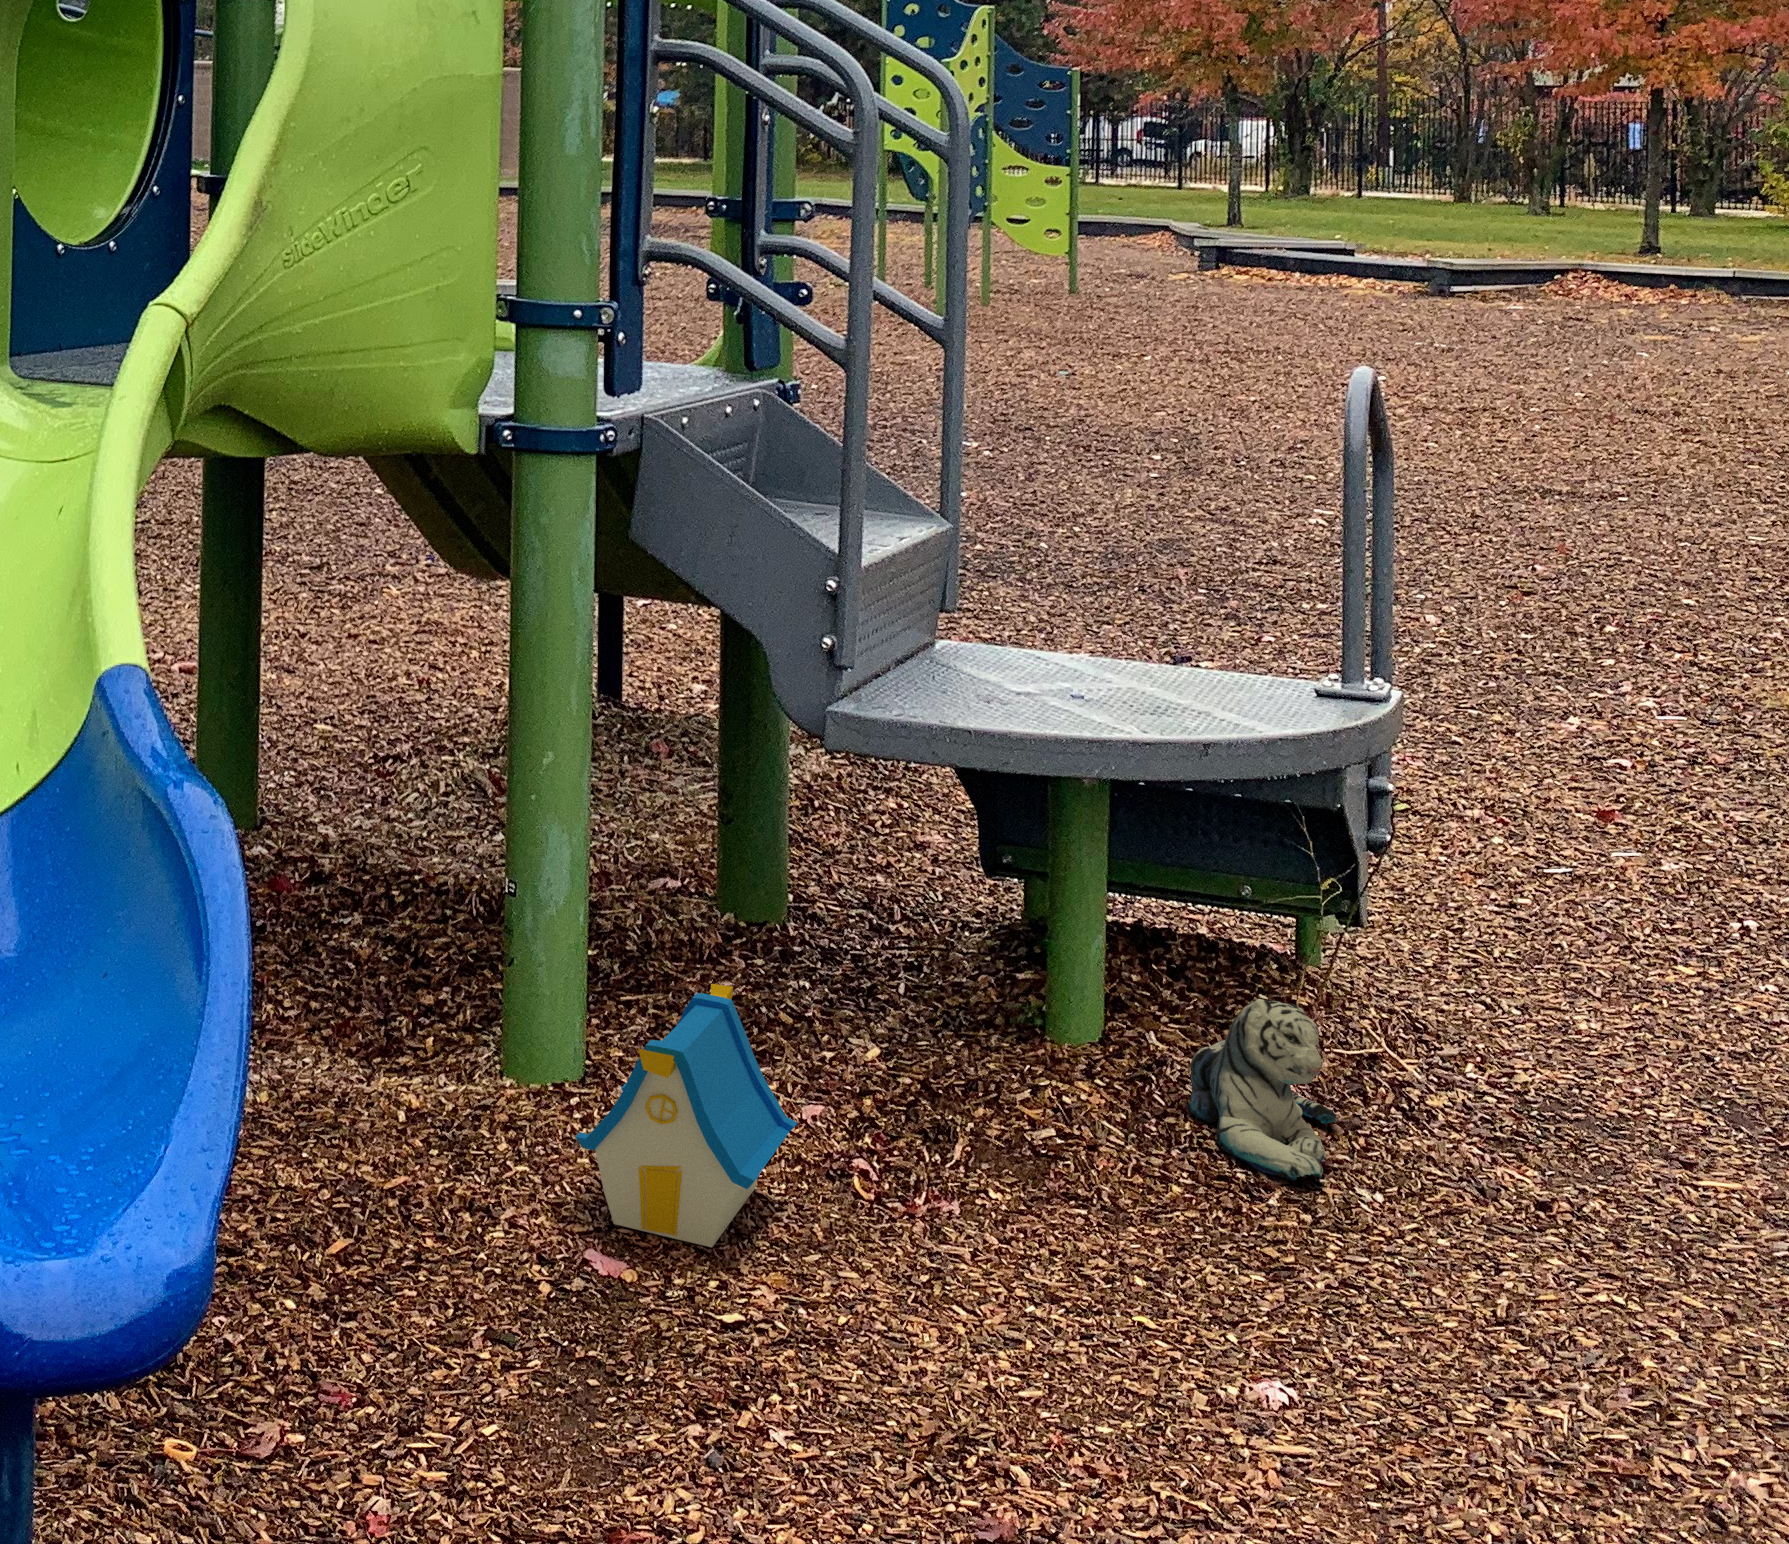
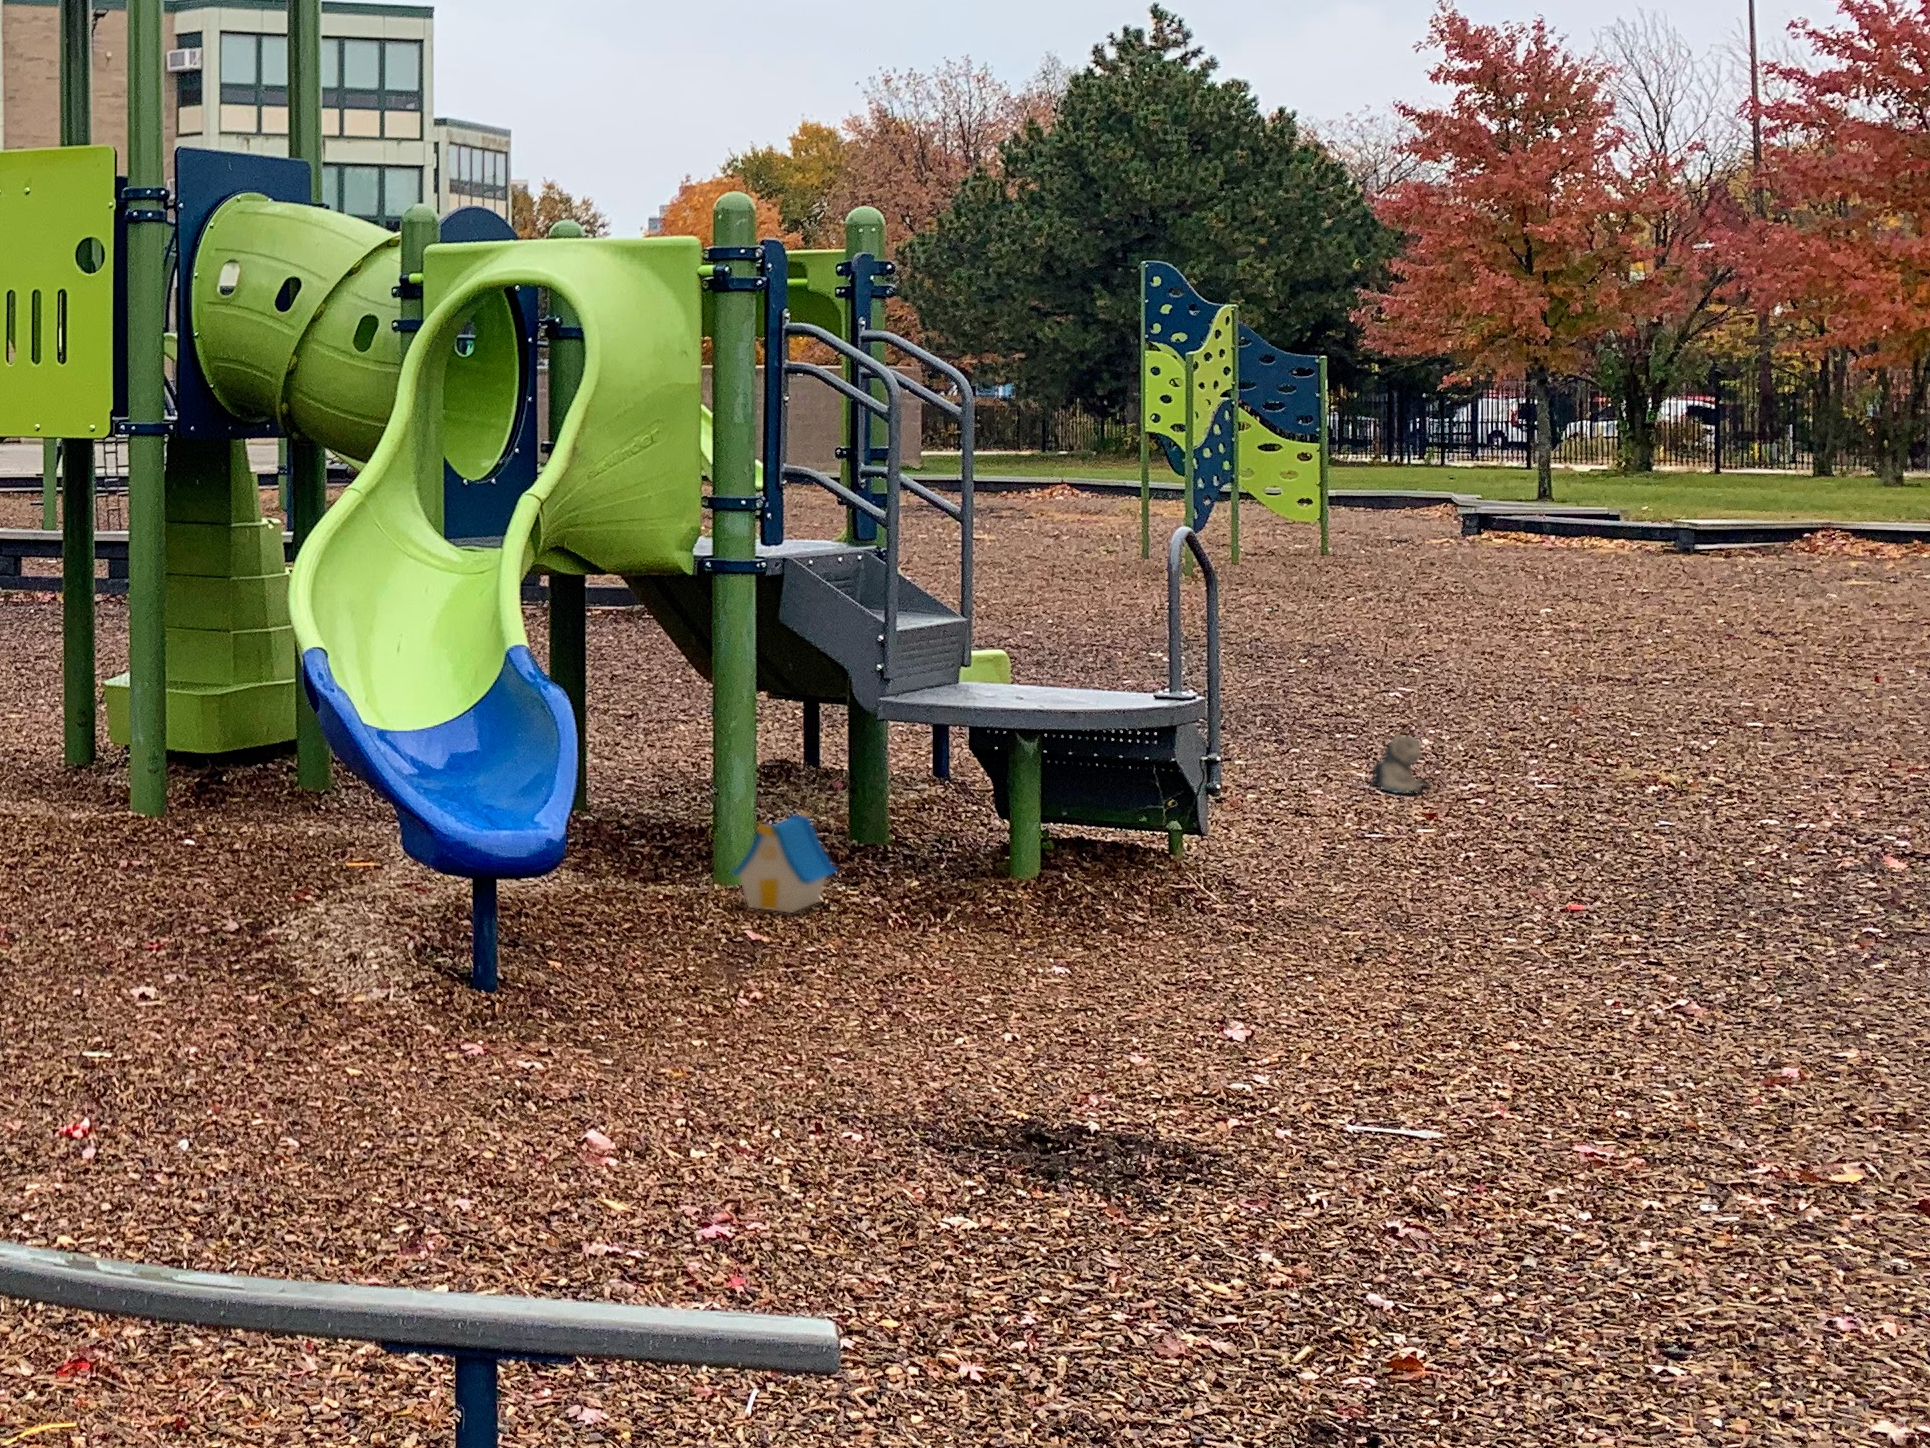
plush toy: present [1186,999,1337,1180] -> present [1372,734,1431,794]

